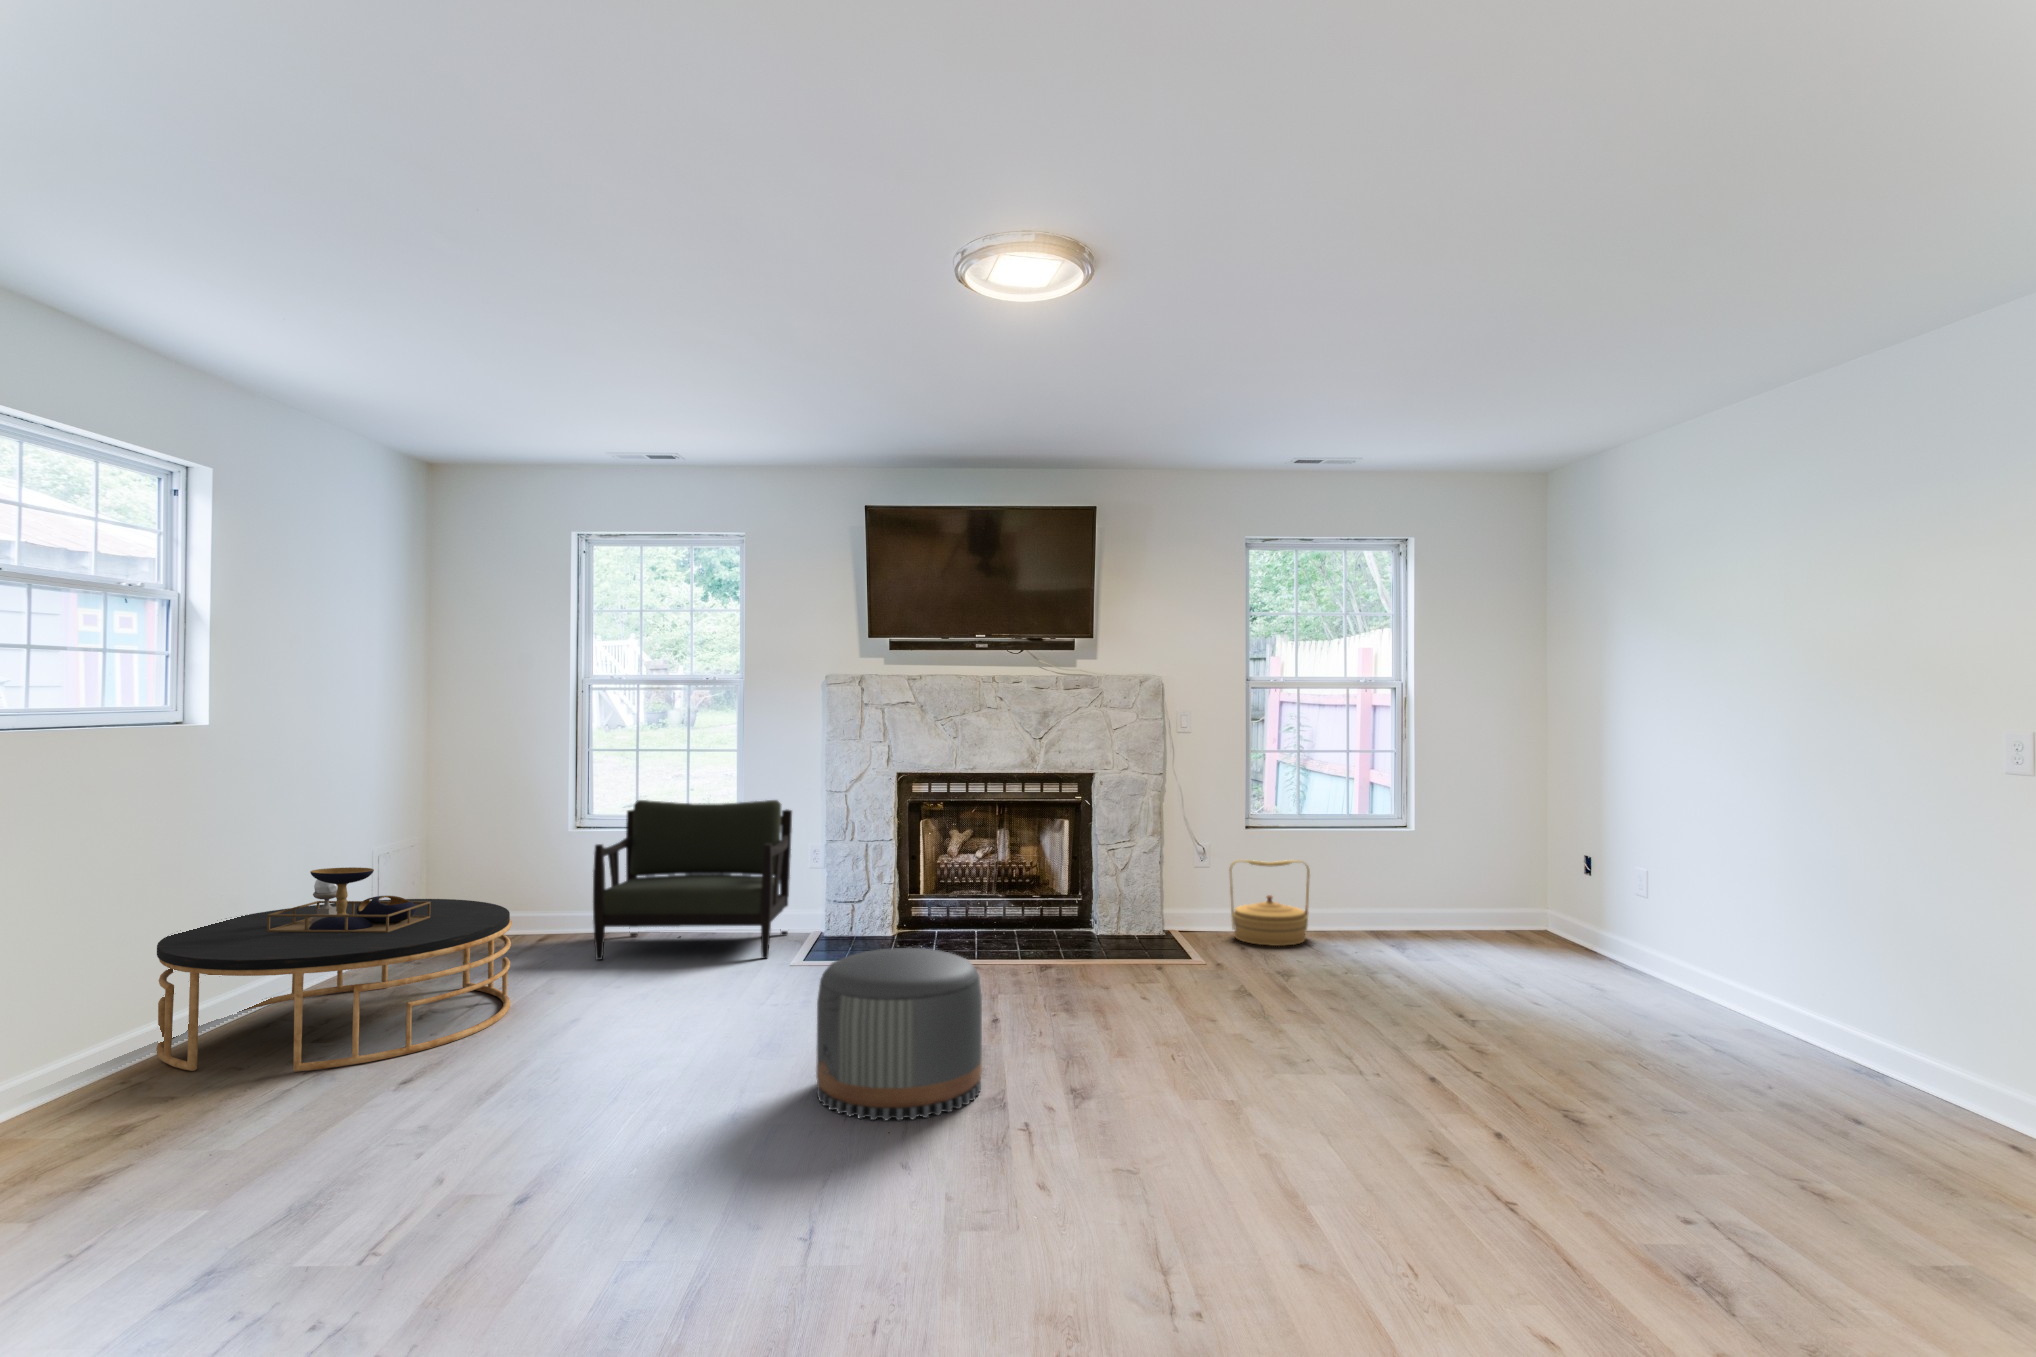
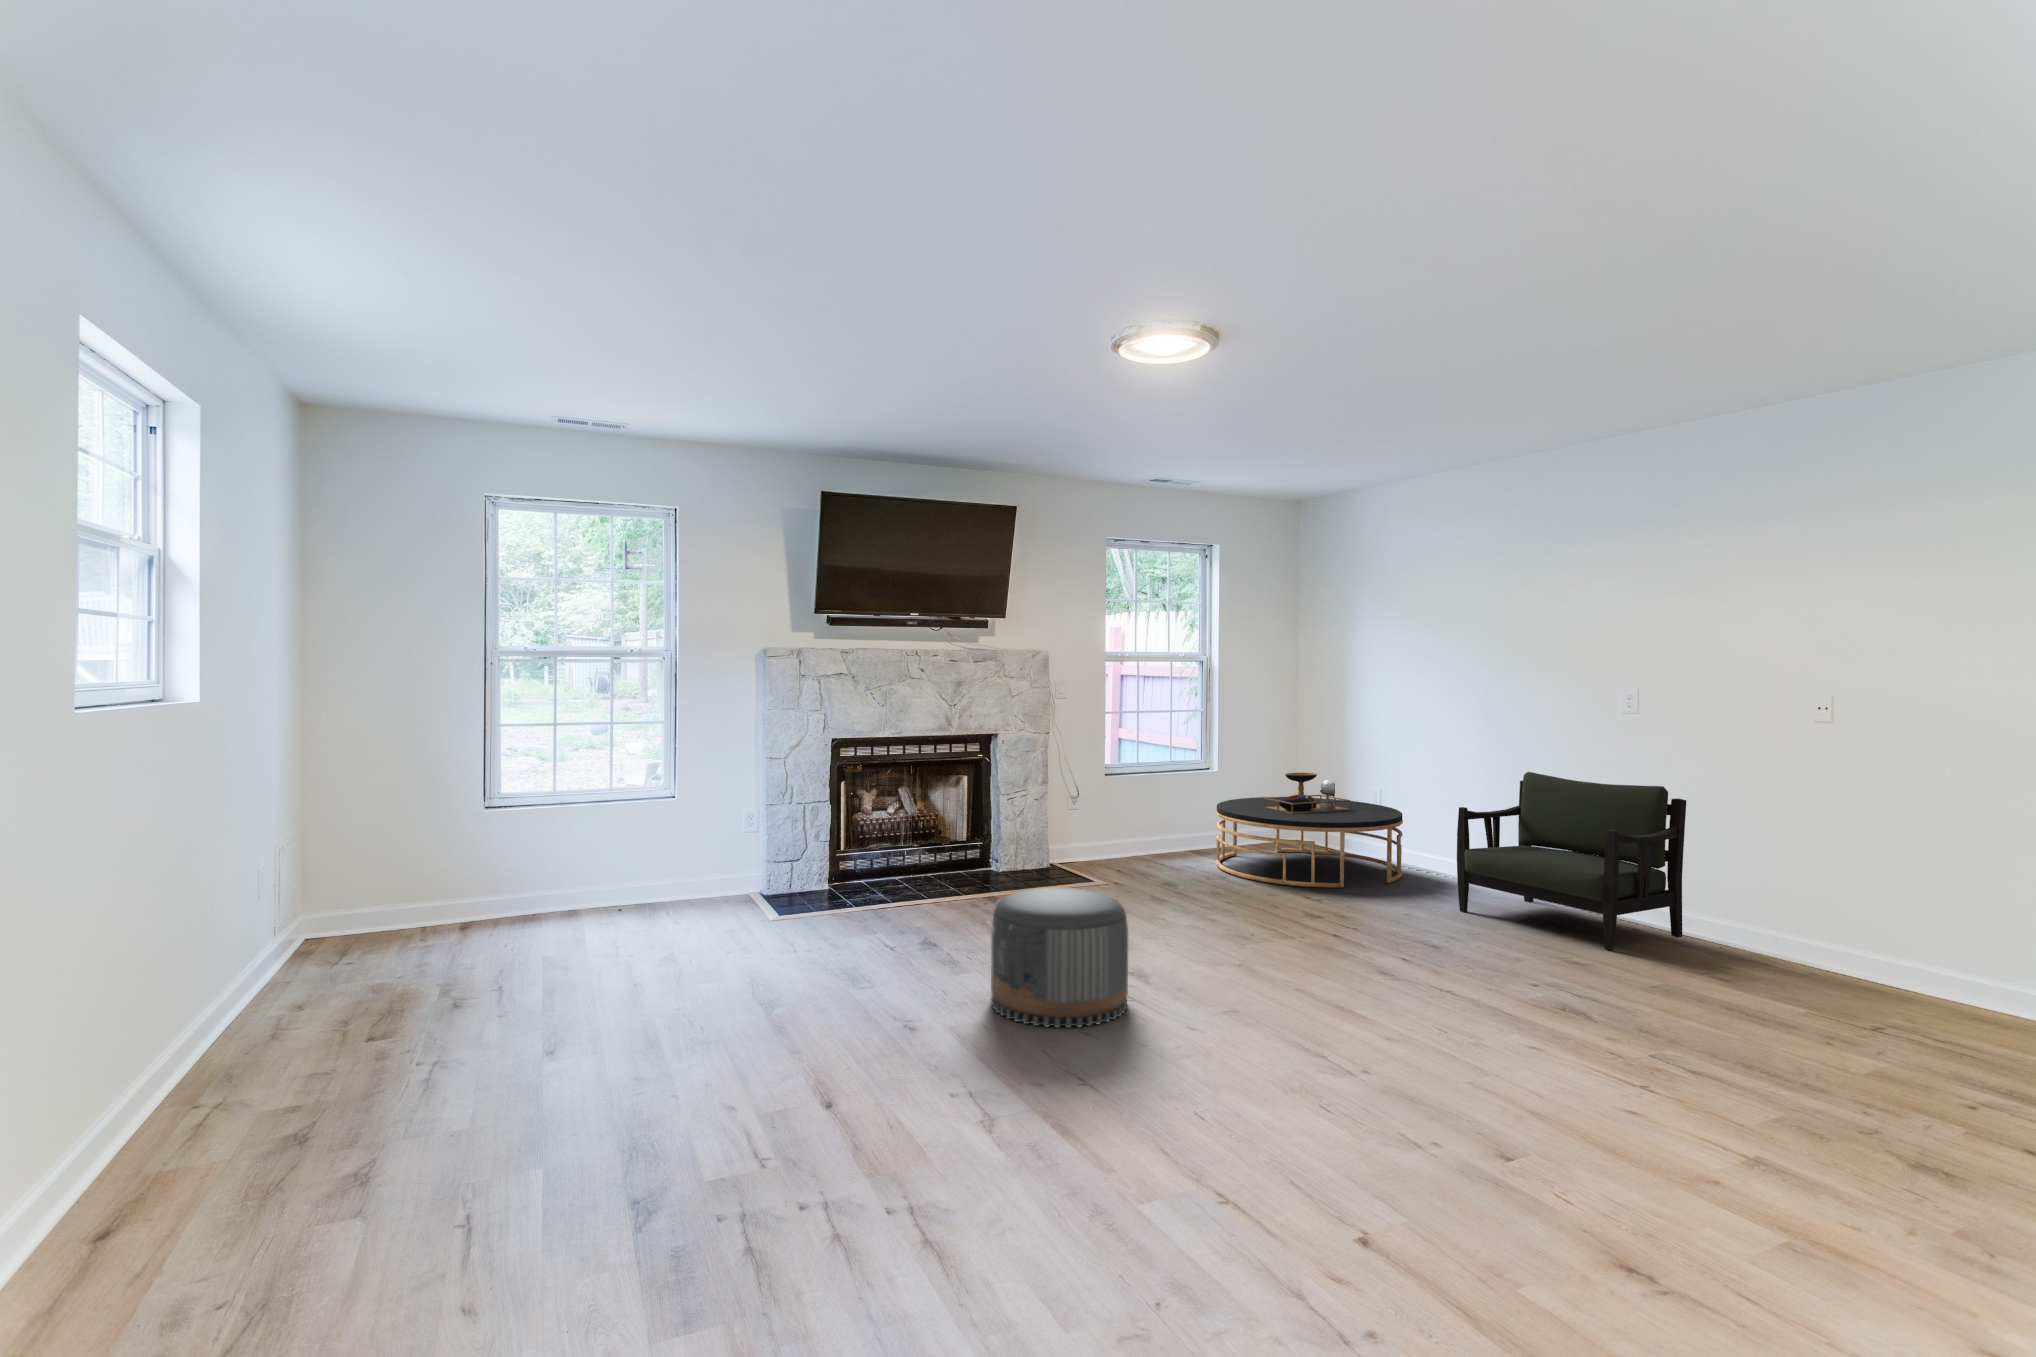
armchair: present [593,800,792,960] -> present [1457,772,1686,950]
woven basket: present [1229,860,1310,946] -> none [1100,800,1159,869]
coffee table: present [156,867,512,1071] -> present [1216,773,1403,888]

